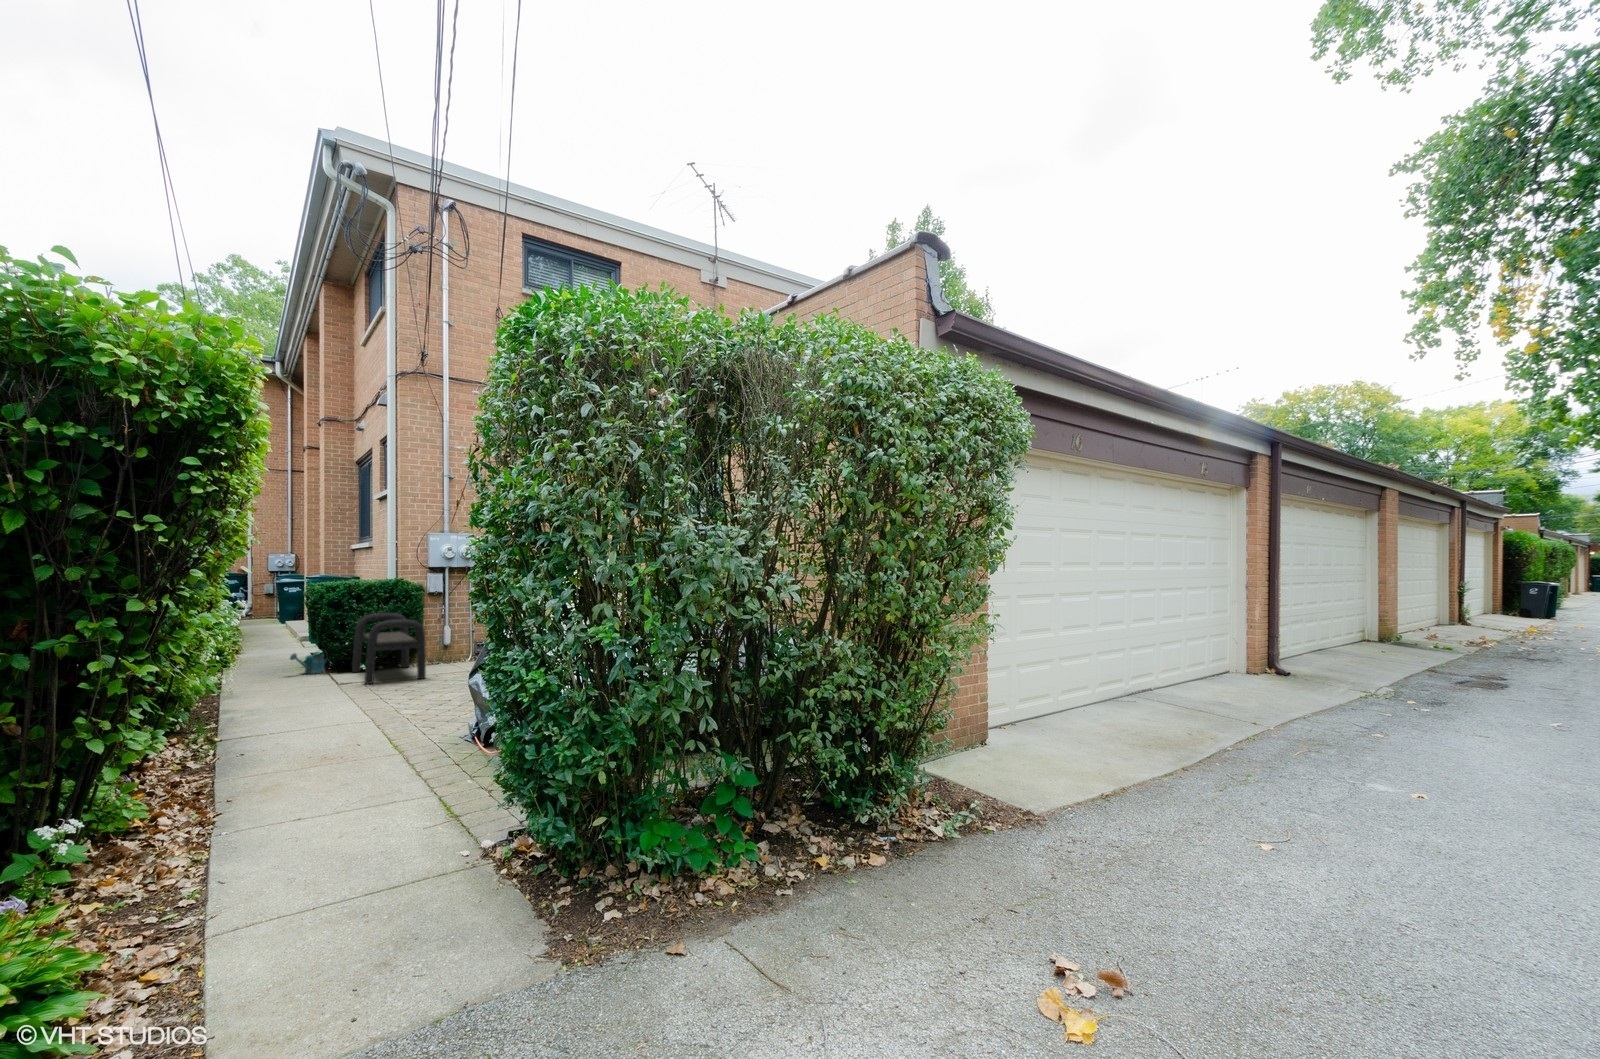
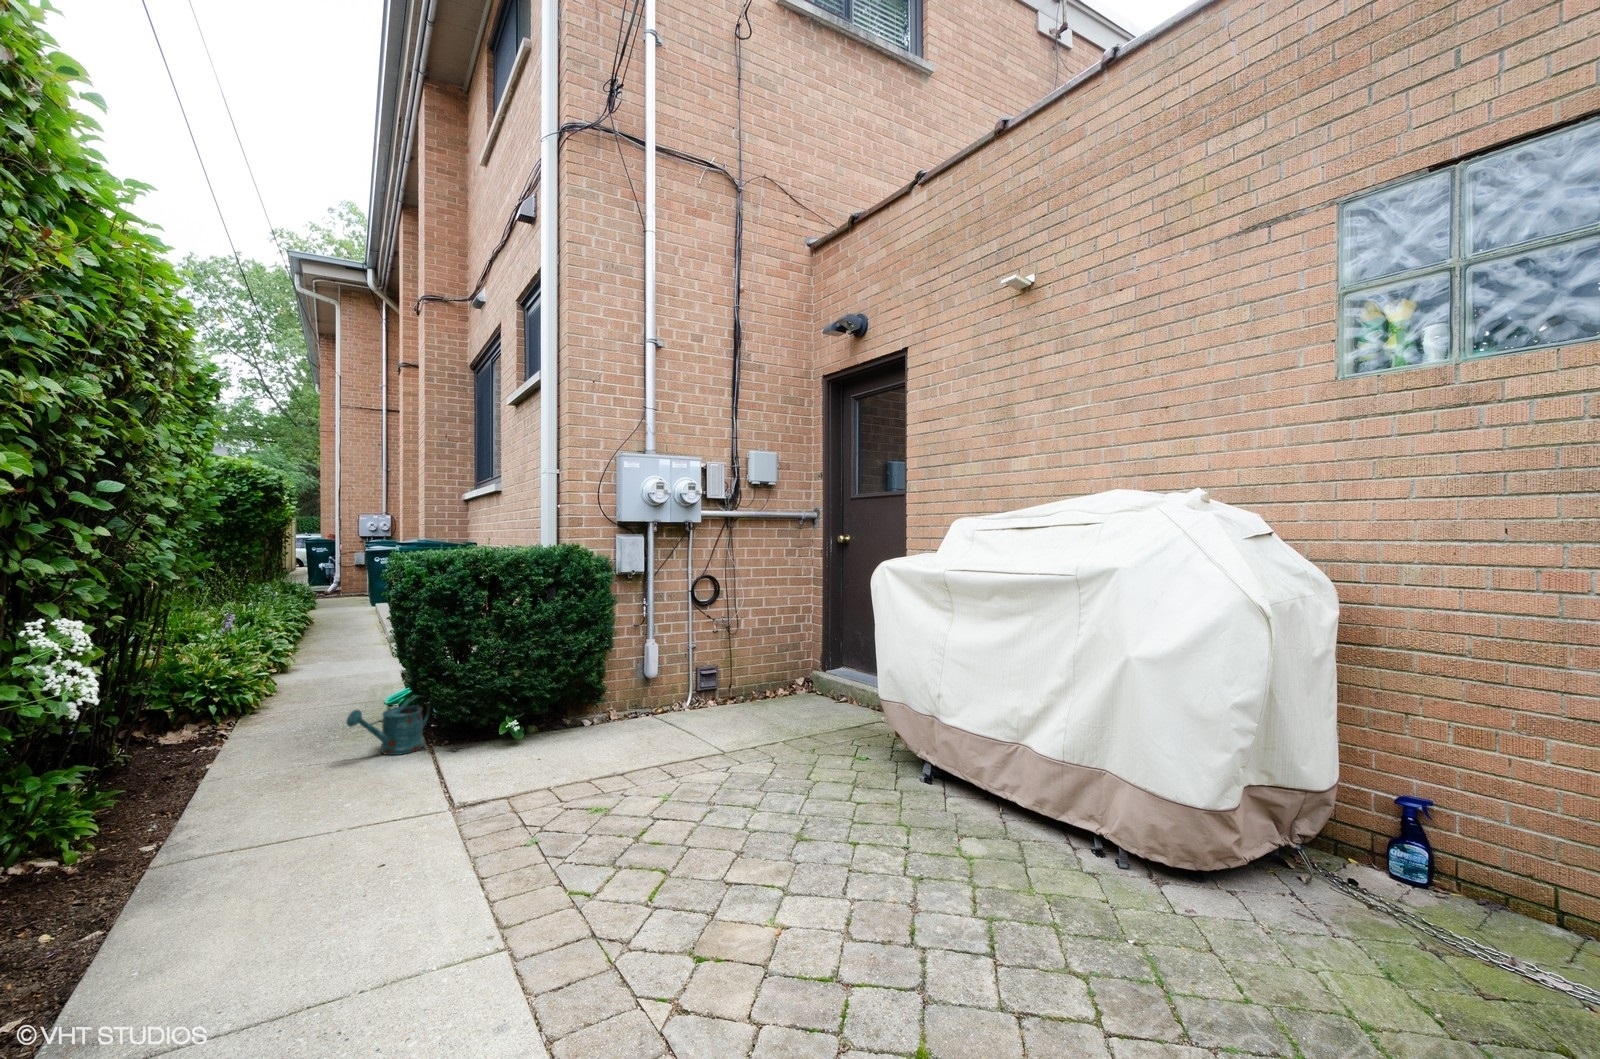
bench: present [352,613,426,684] -> none [481,616,651,808]

